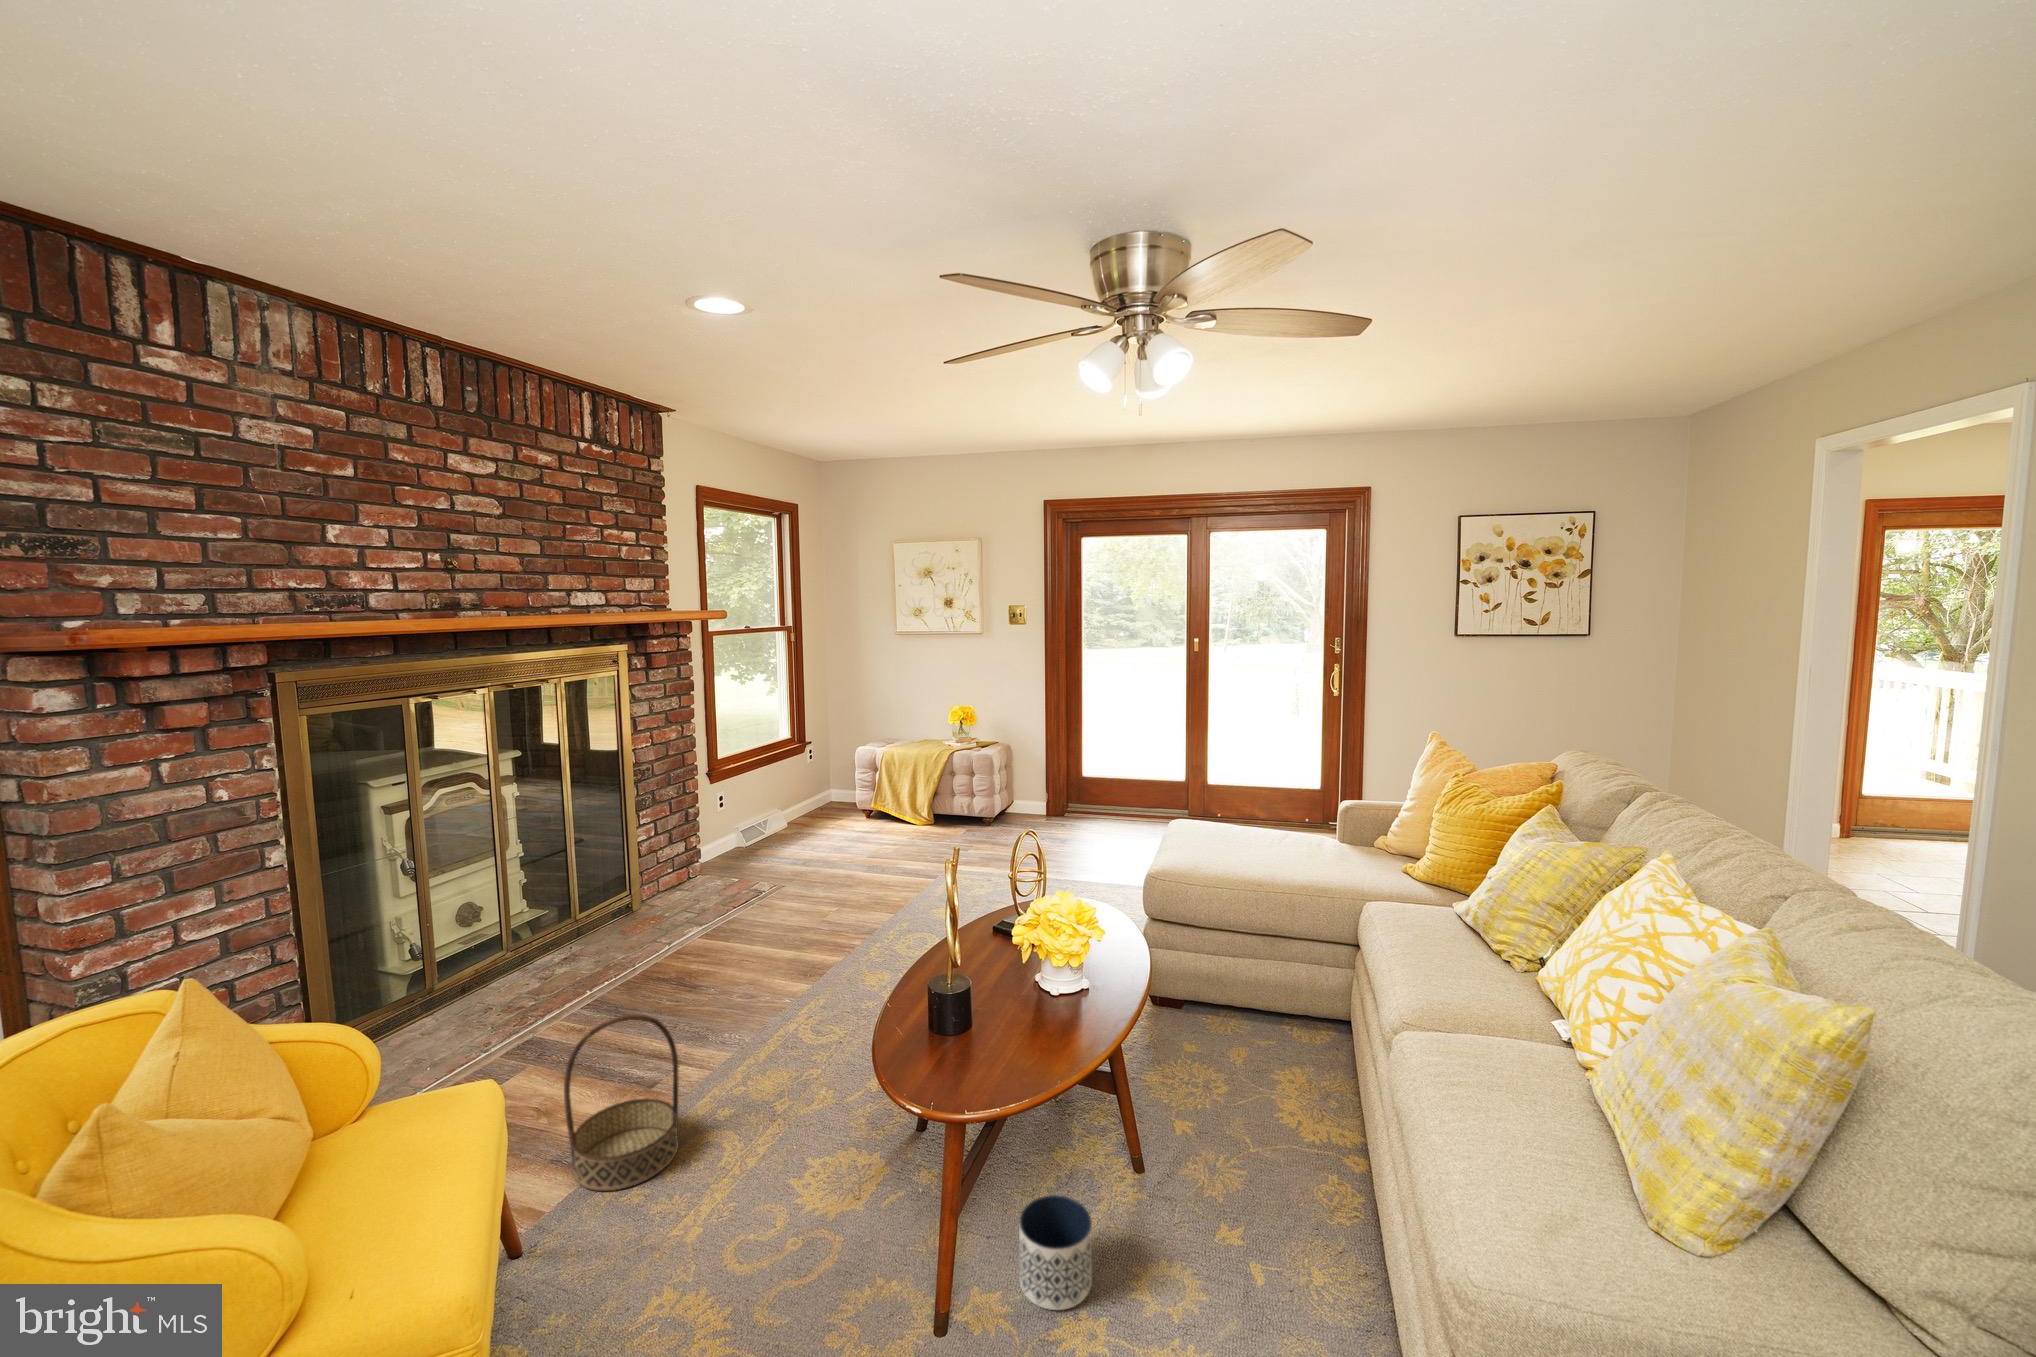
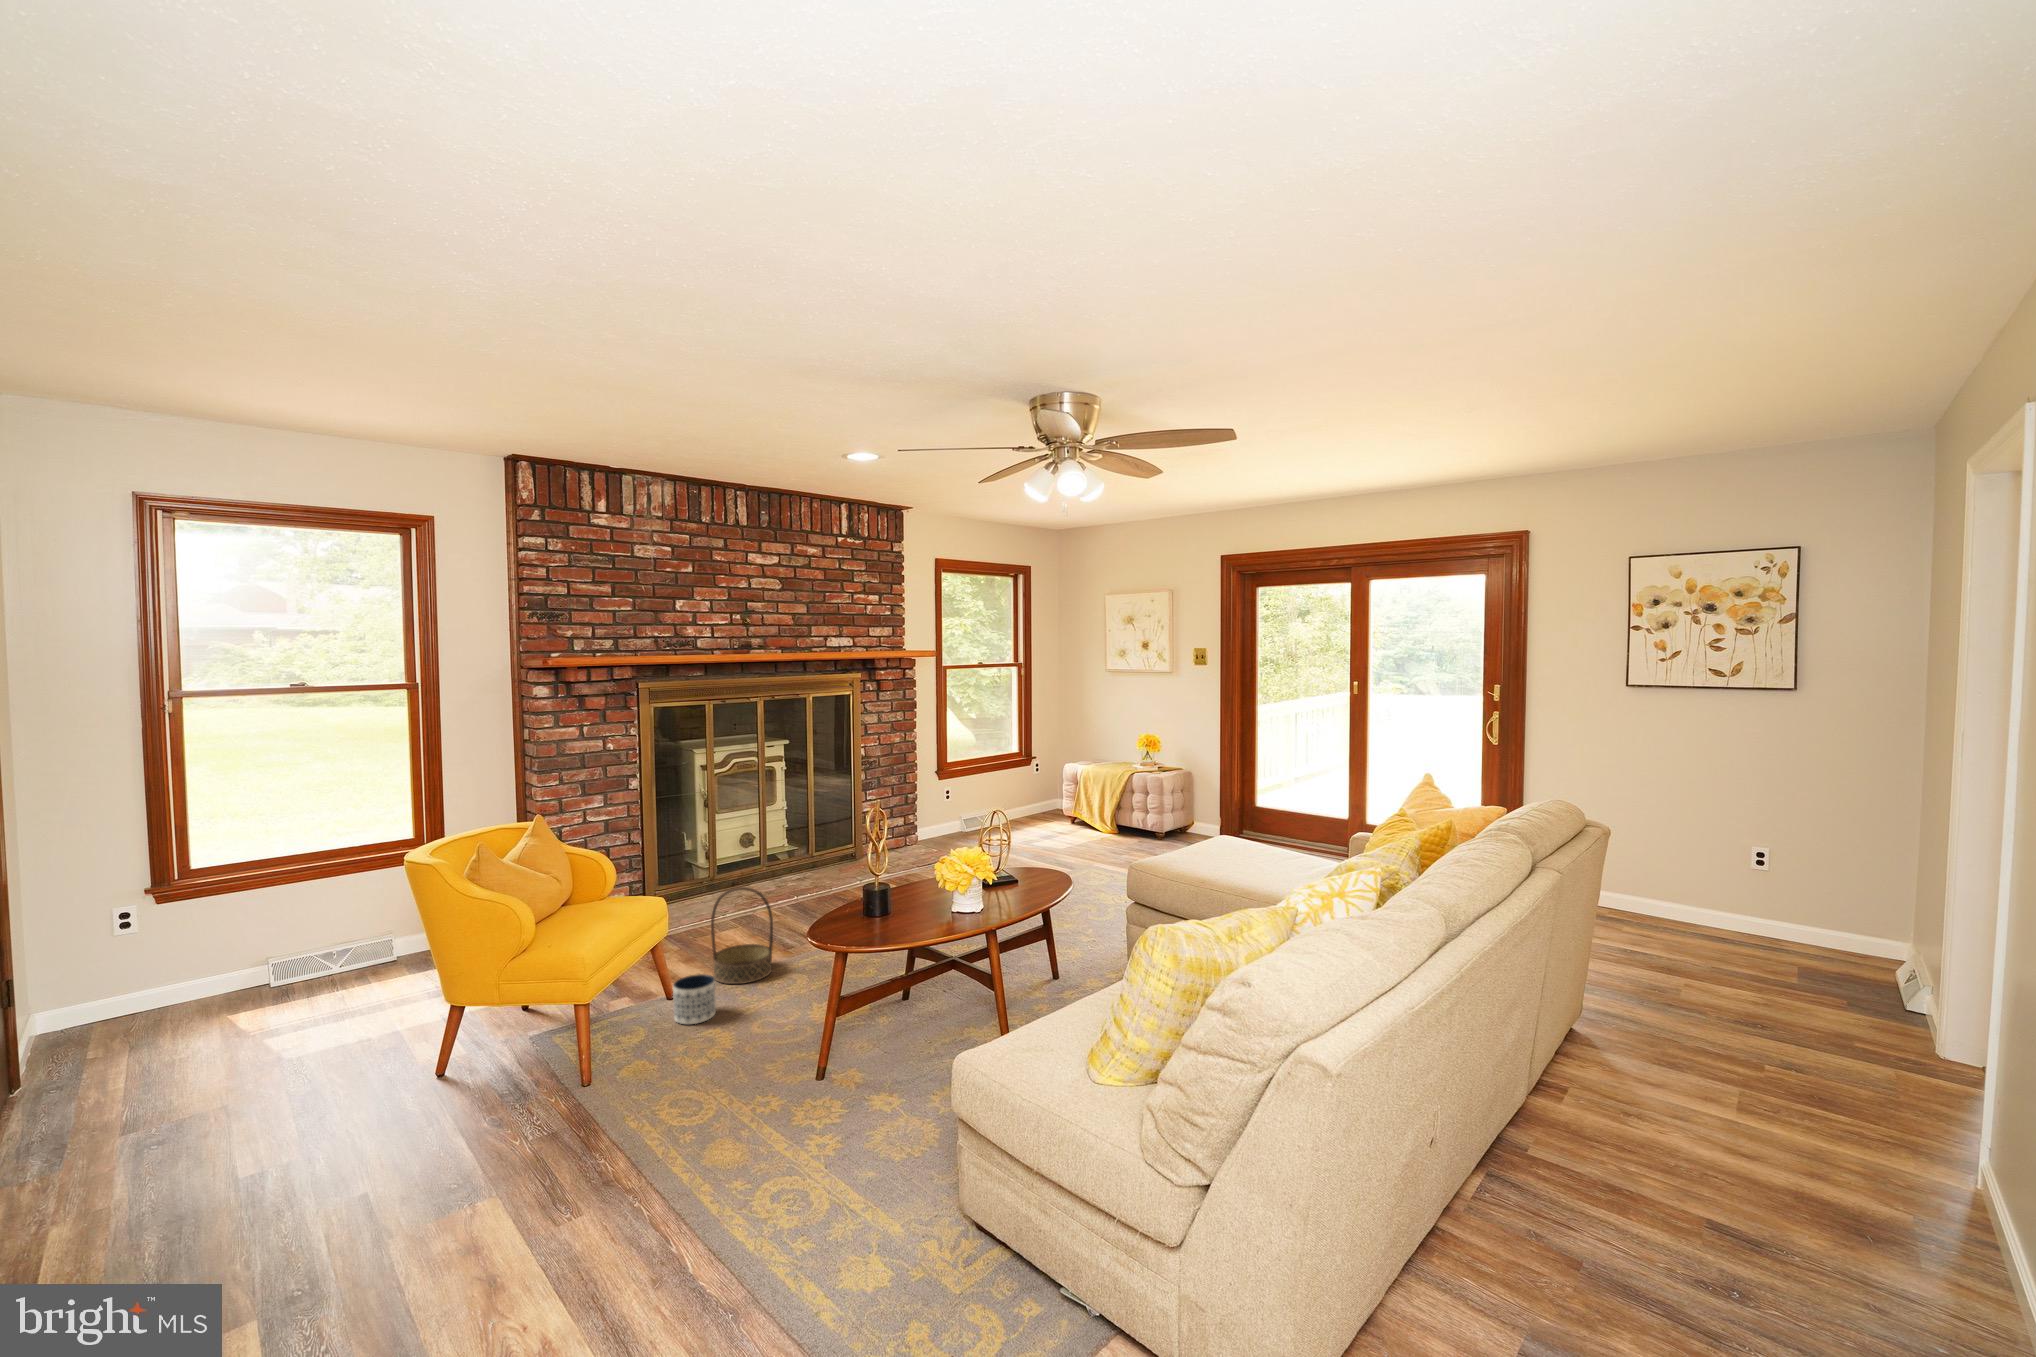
planter: present [1019,1195,1092,1310] -> present [673,974,716,1024]

